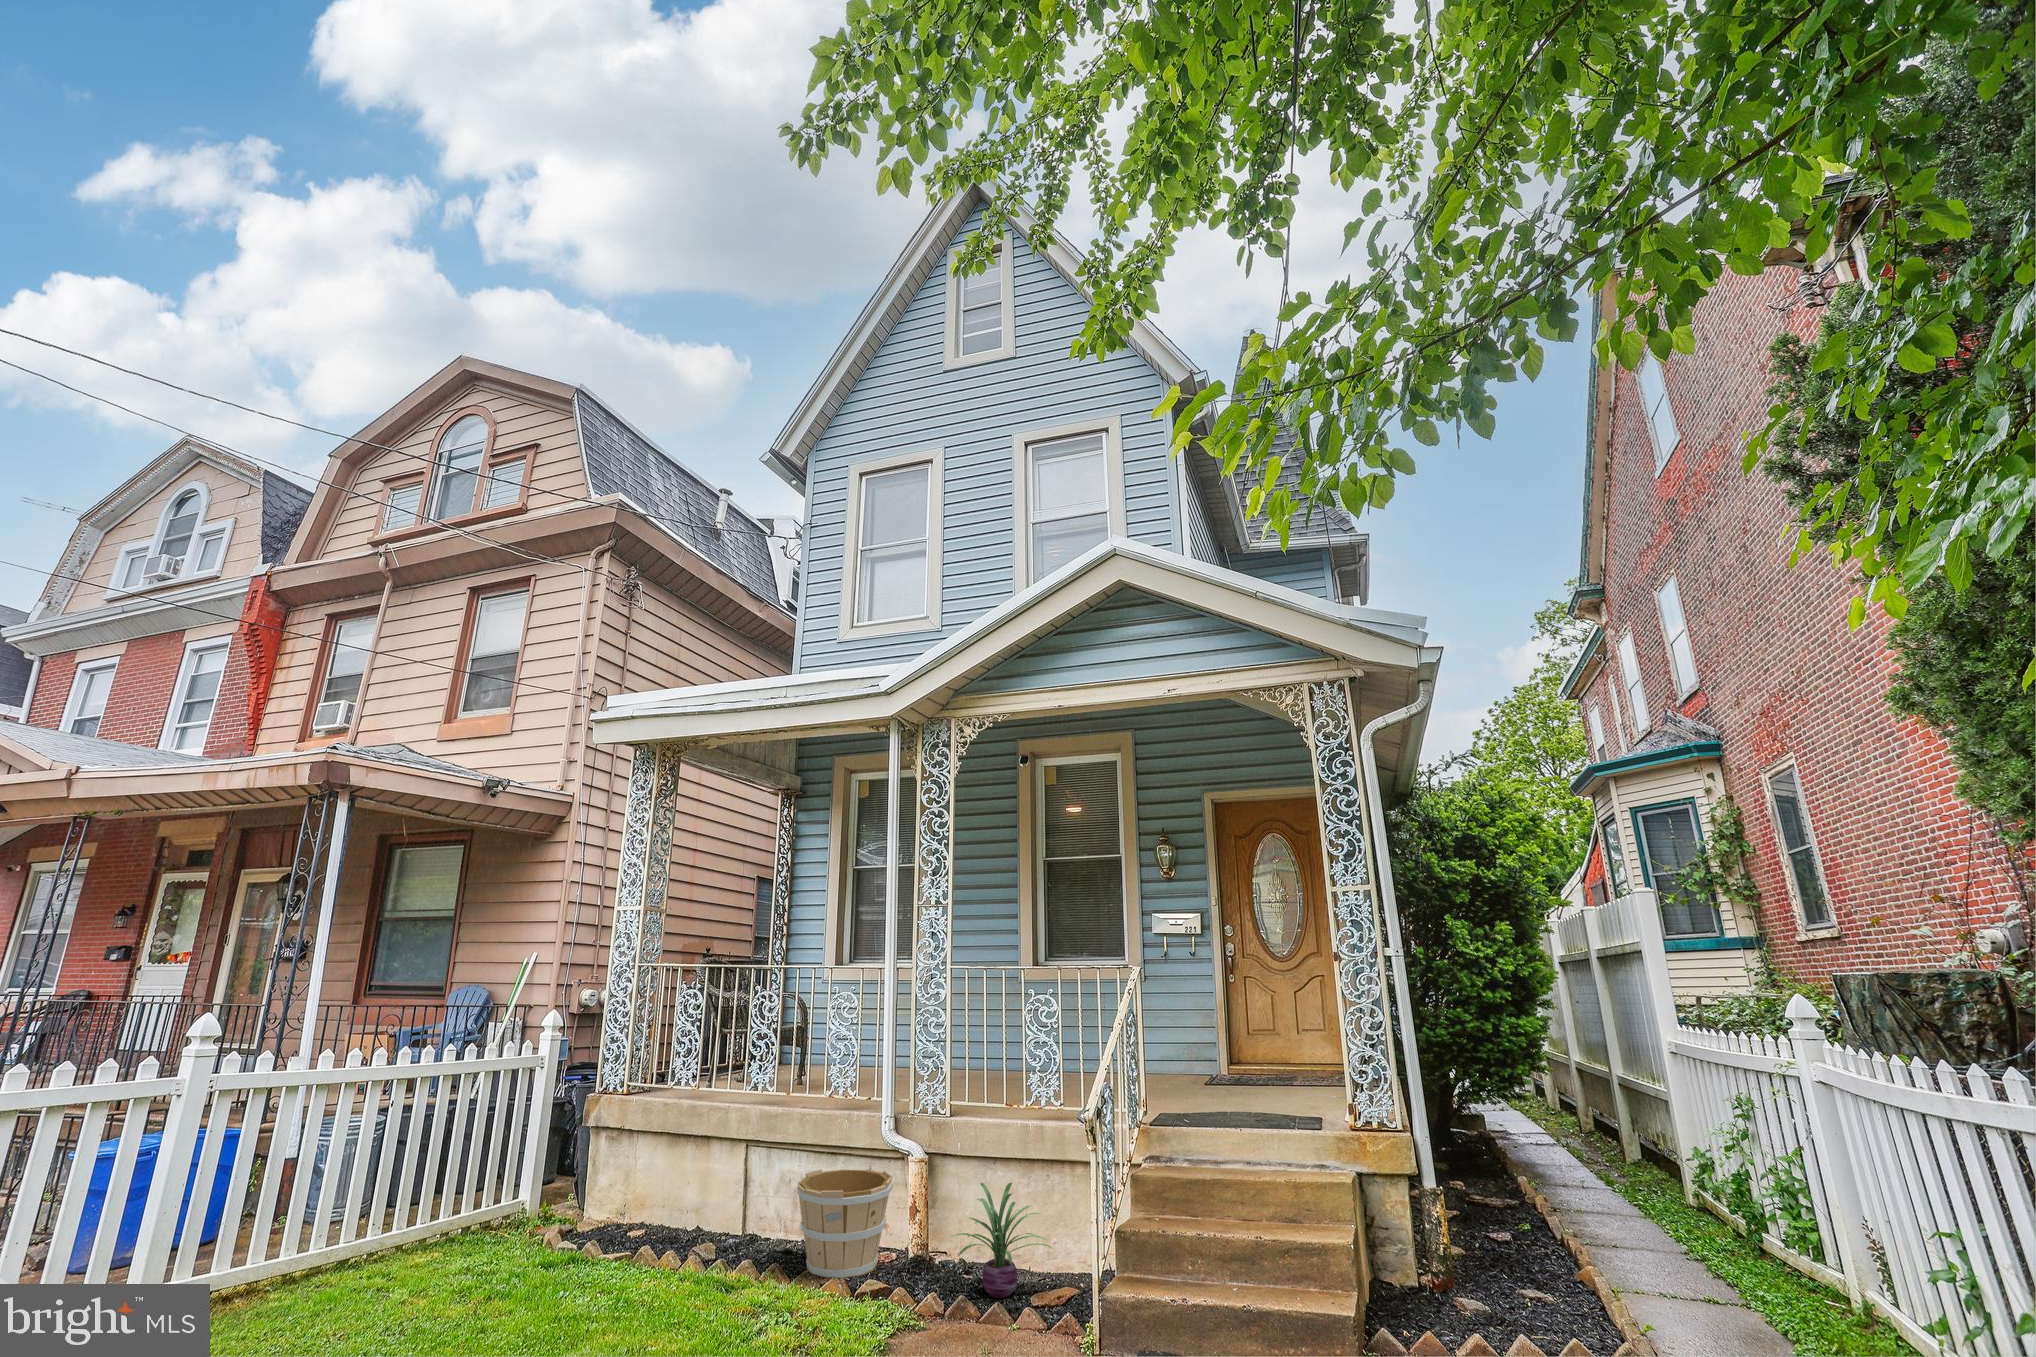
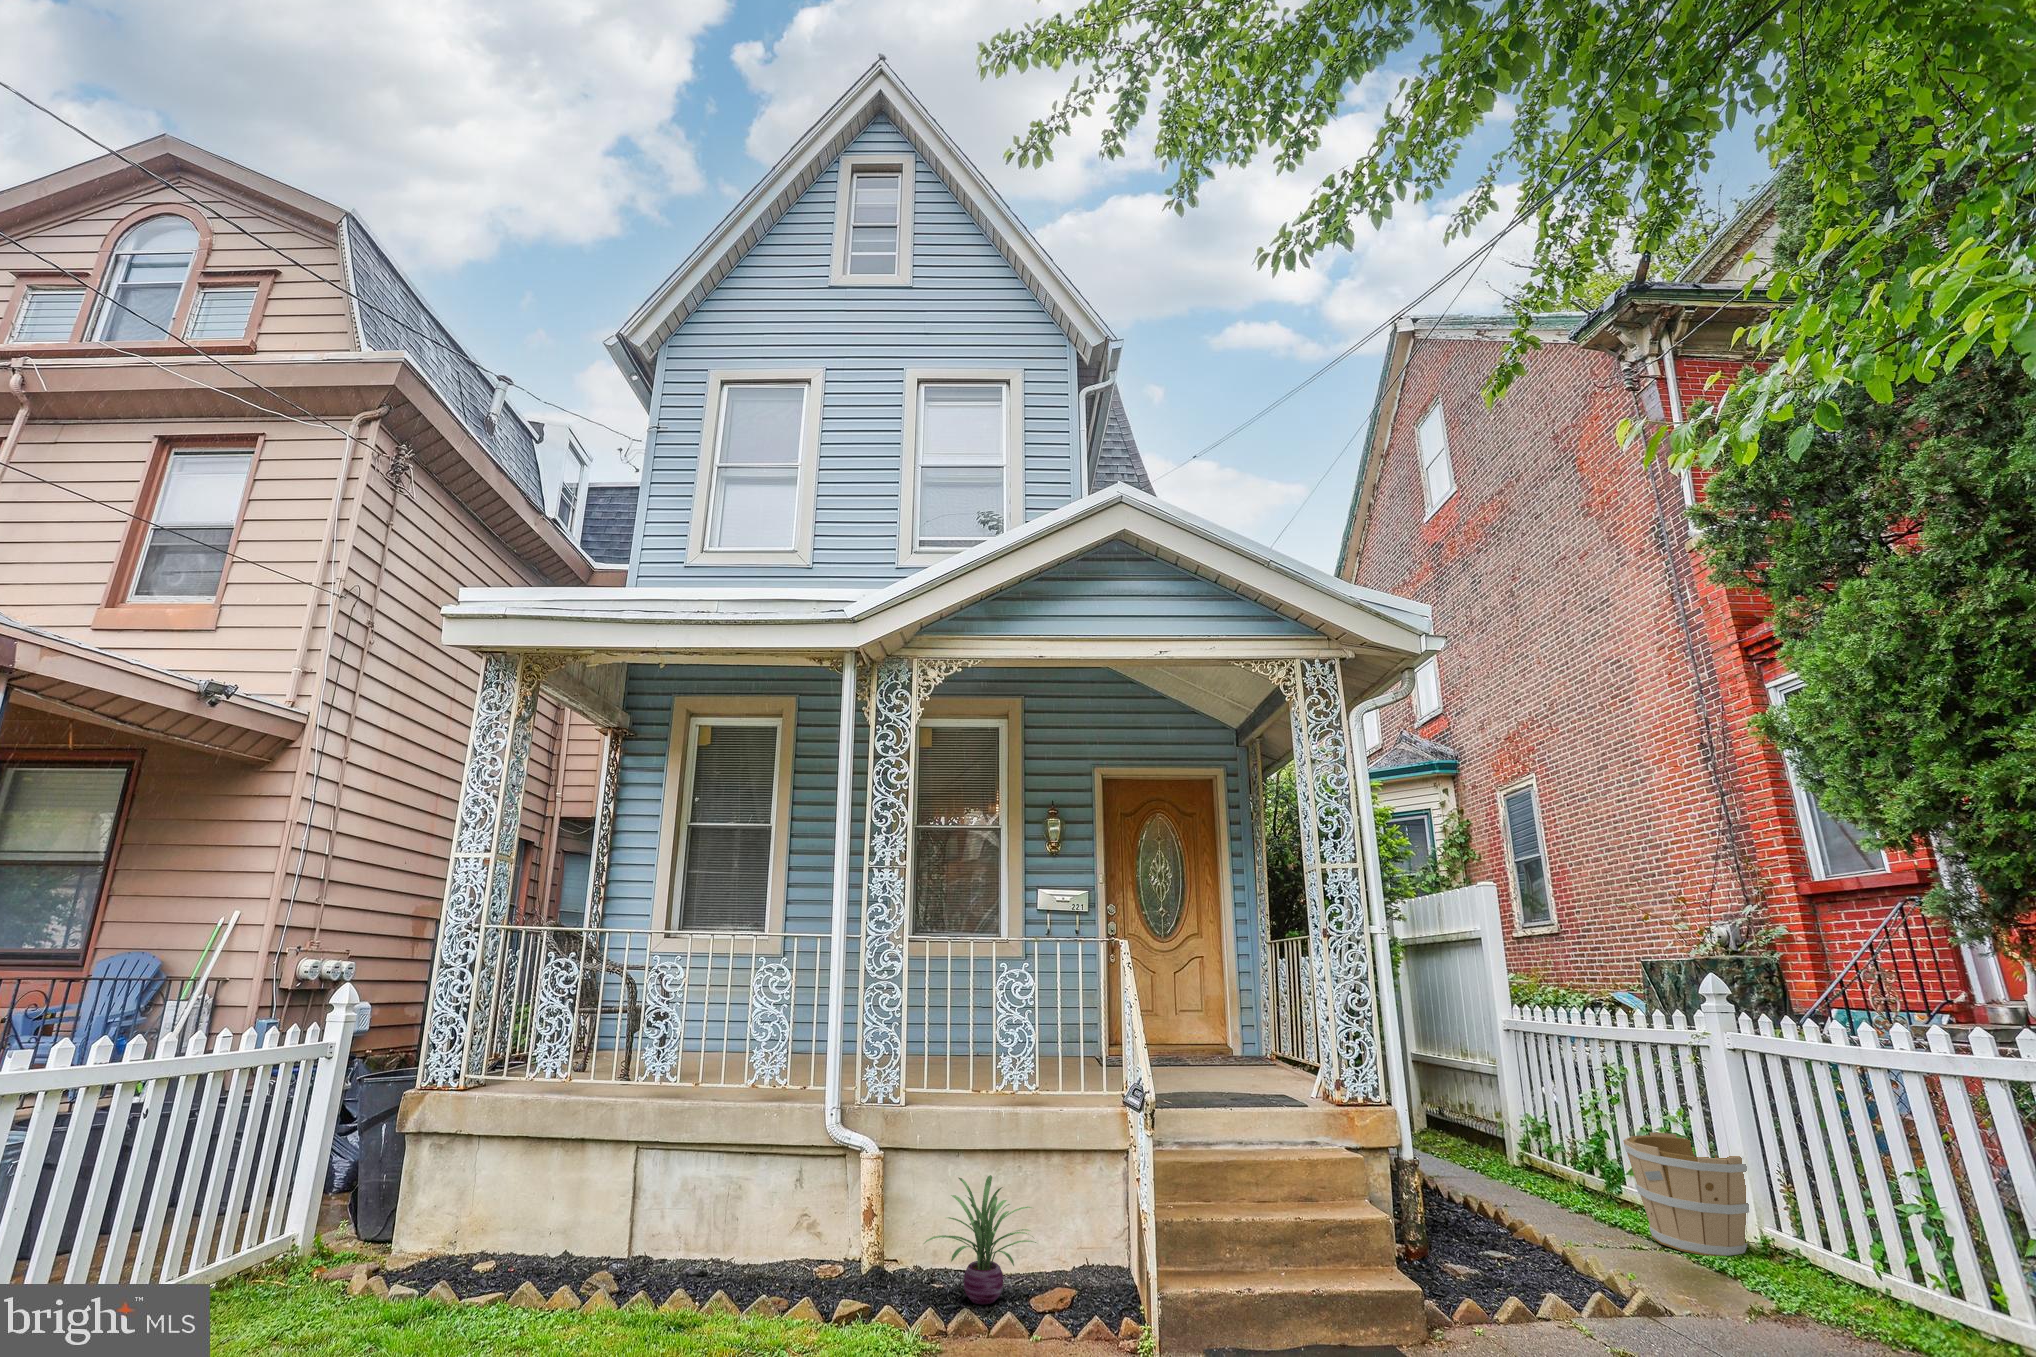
wooden bucket: present [797,1169,893,1278] -> present [1623,1132,1749,1256]

